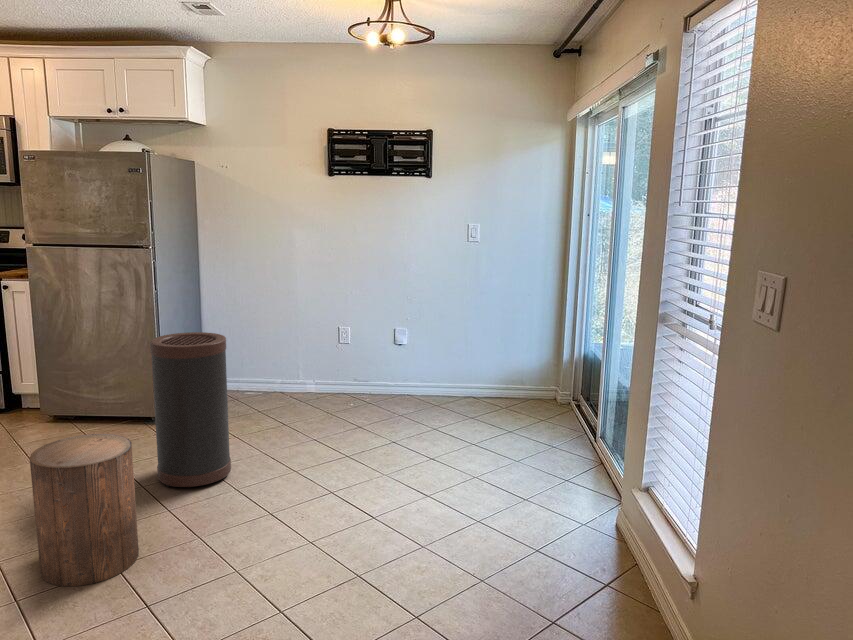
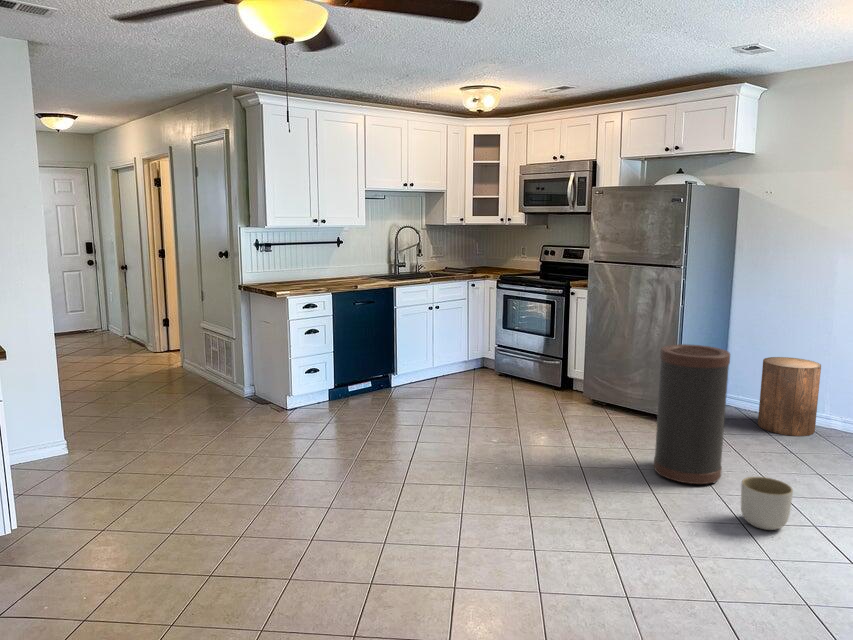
stool: present [30,434,139,586] -> present [758,357,821,436]
planter: none [261,457,308,510] -> present [741,477,793,530]

